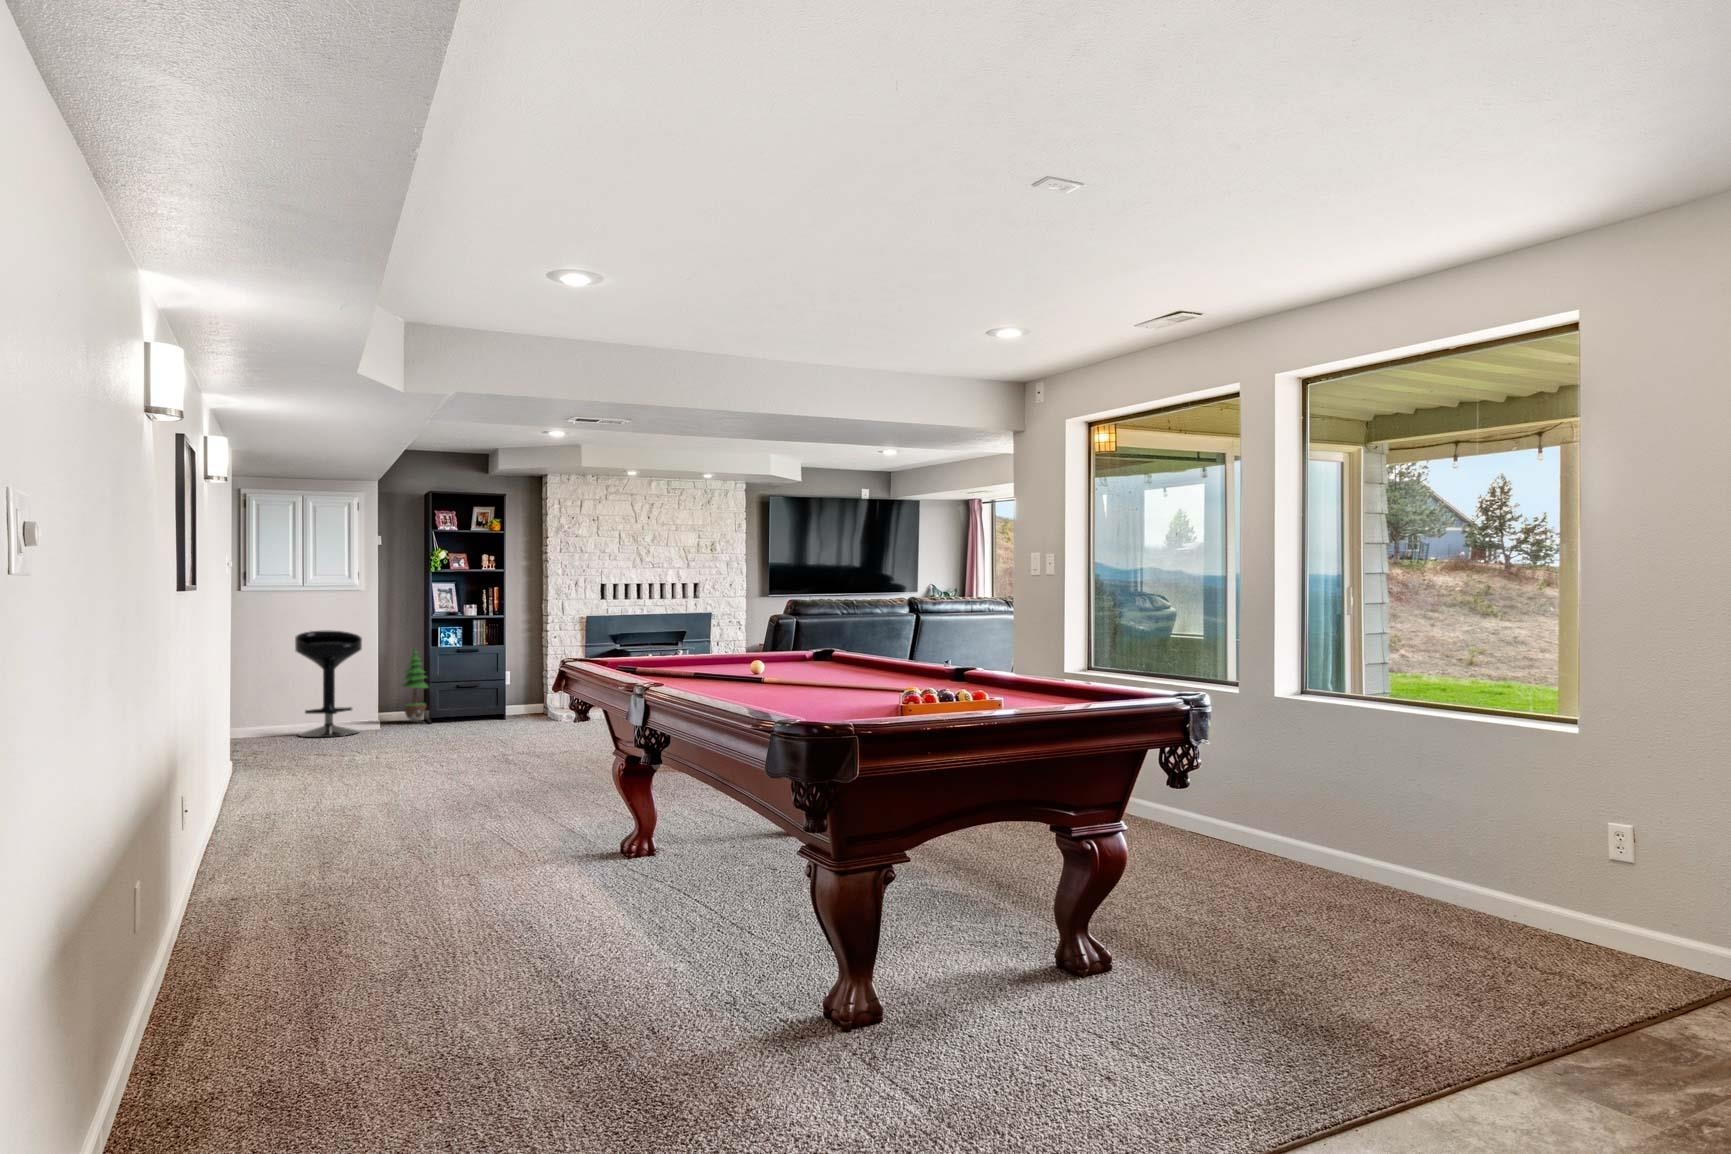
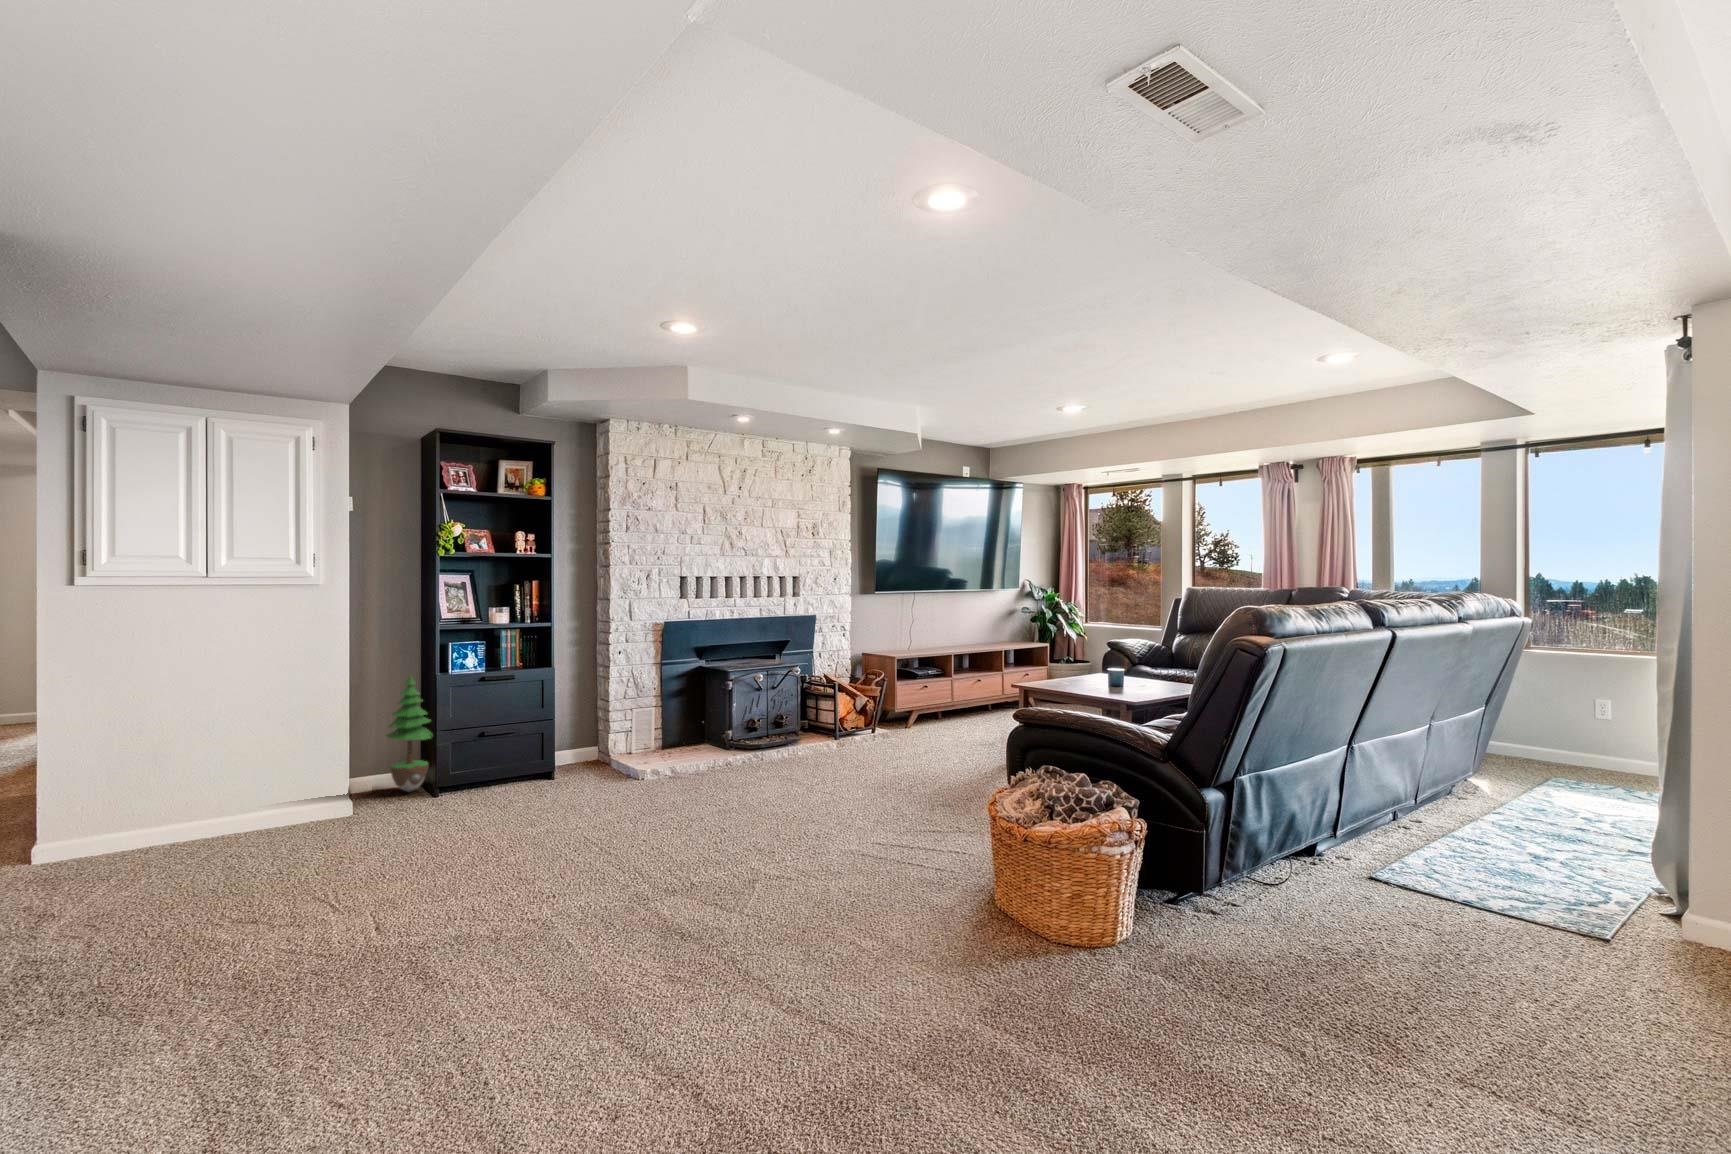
bar stool: present [295,630,362,737] -> none [181,653,314,854]

